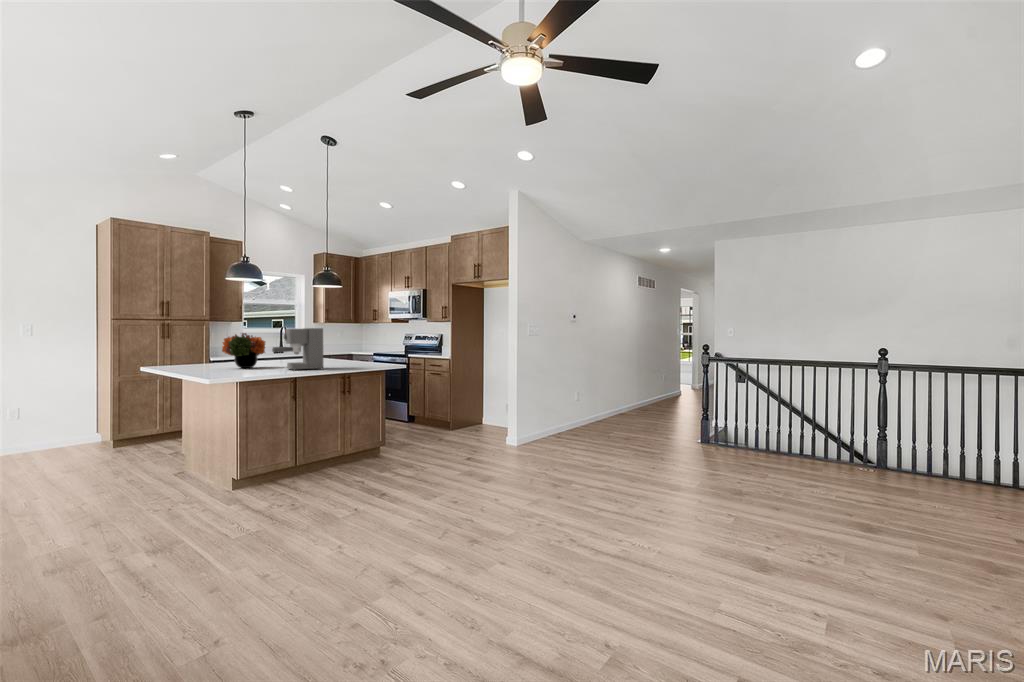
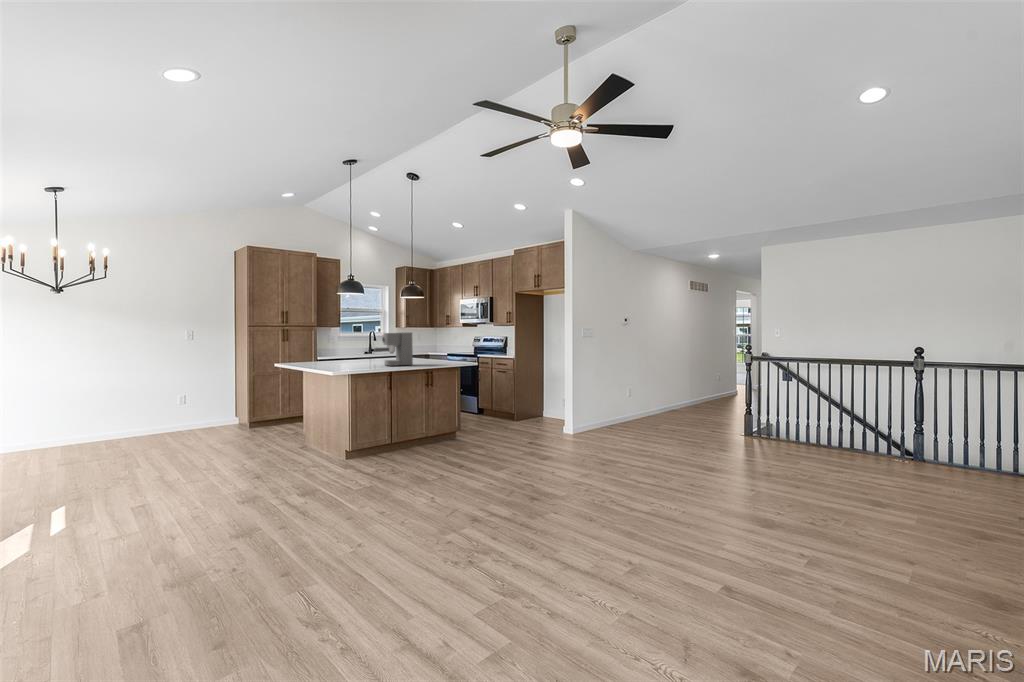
flower arrangement: present [222,333,265,368] -> none [334,336,367,365]

